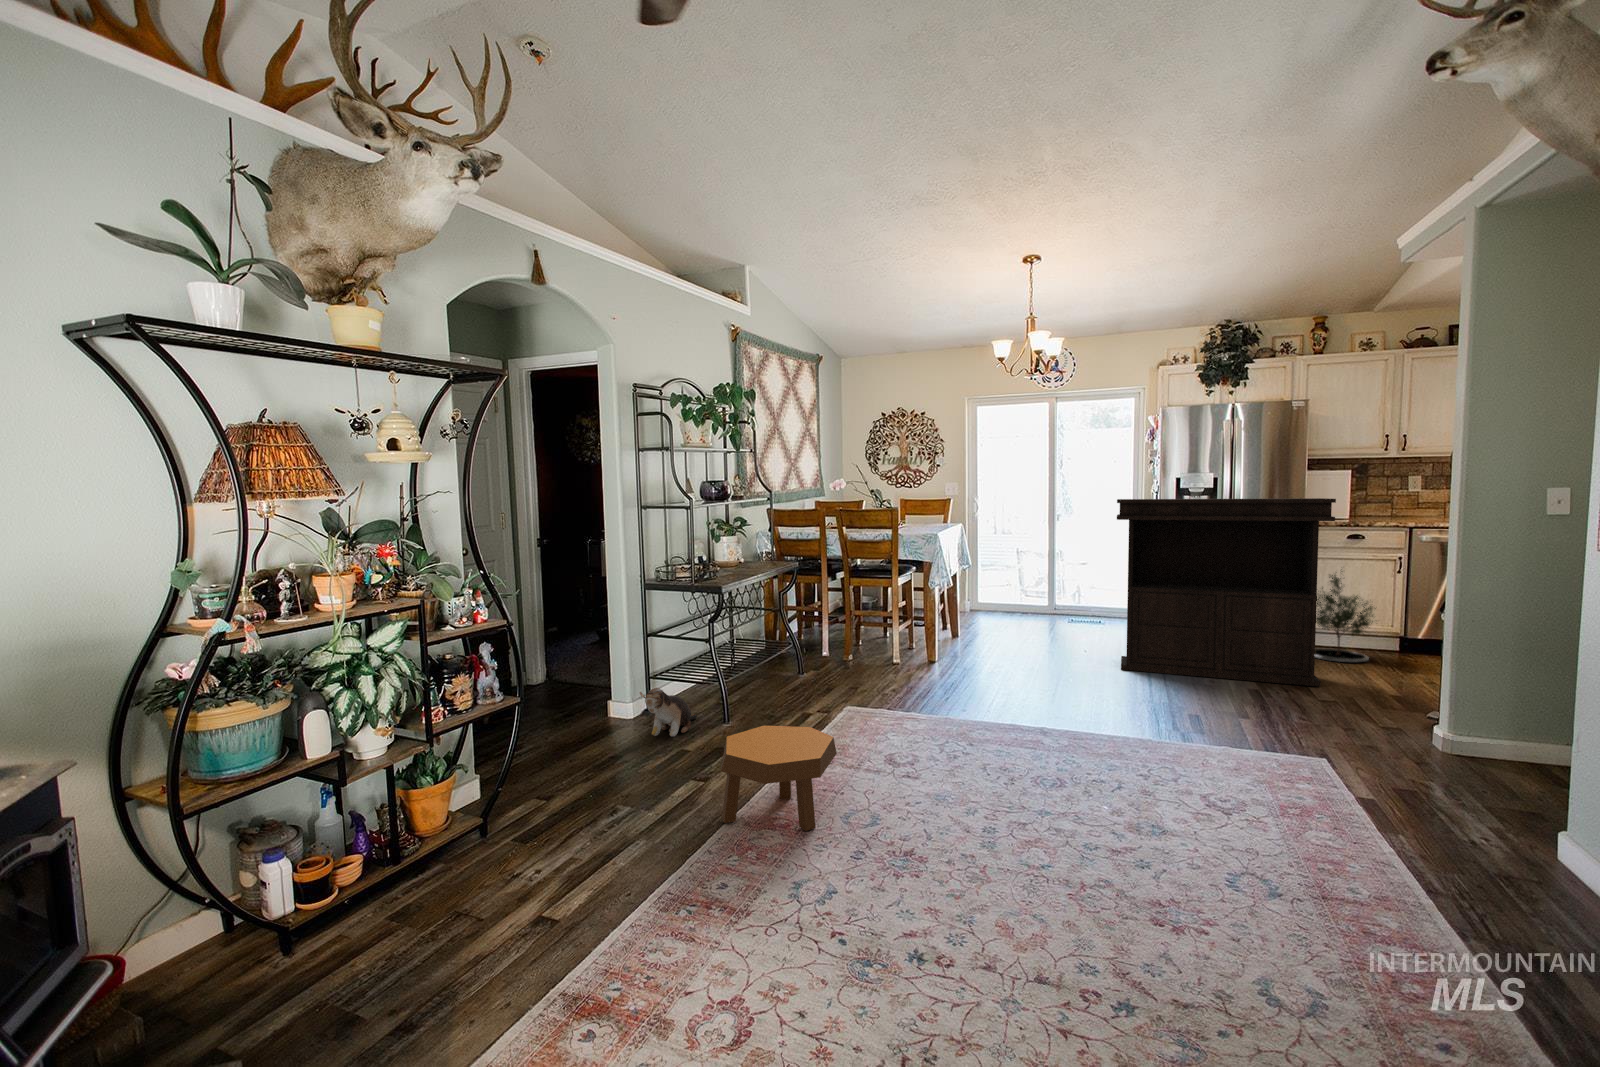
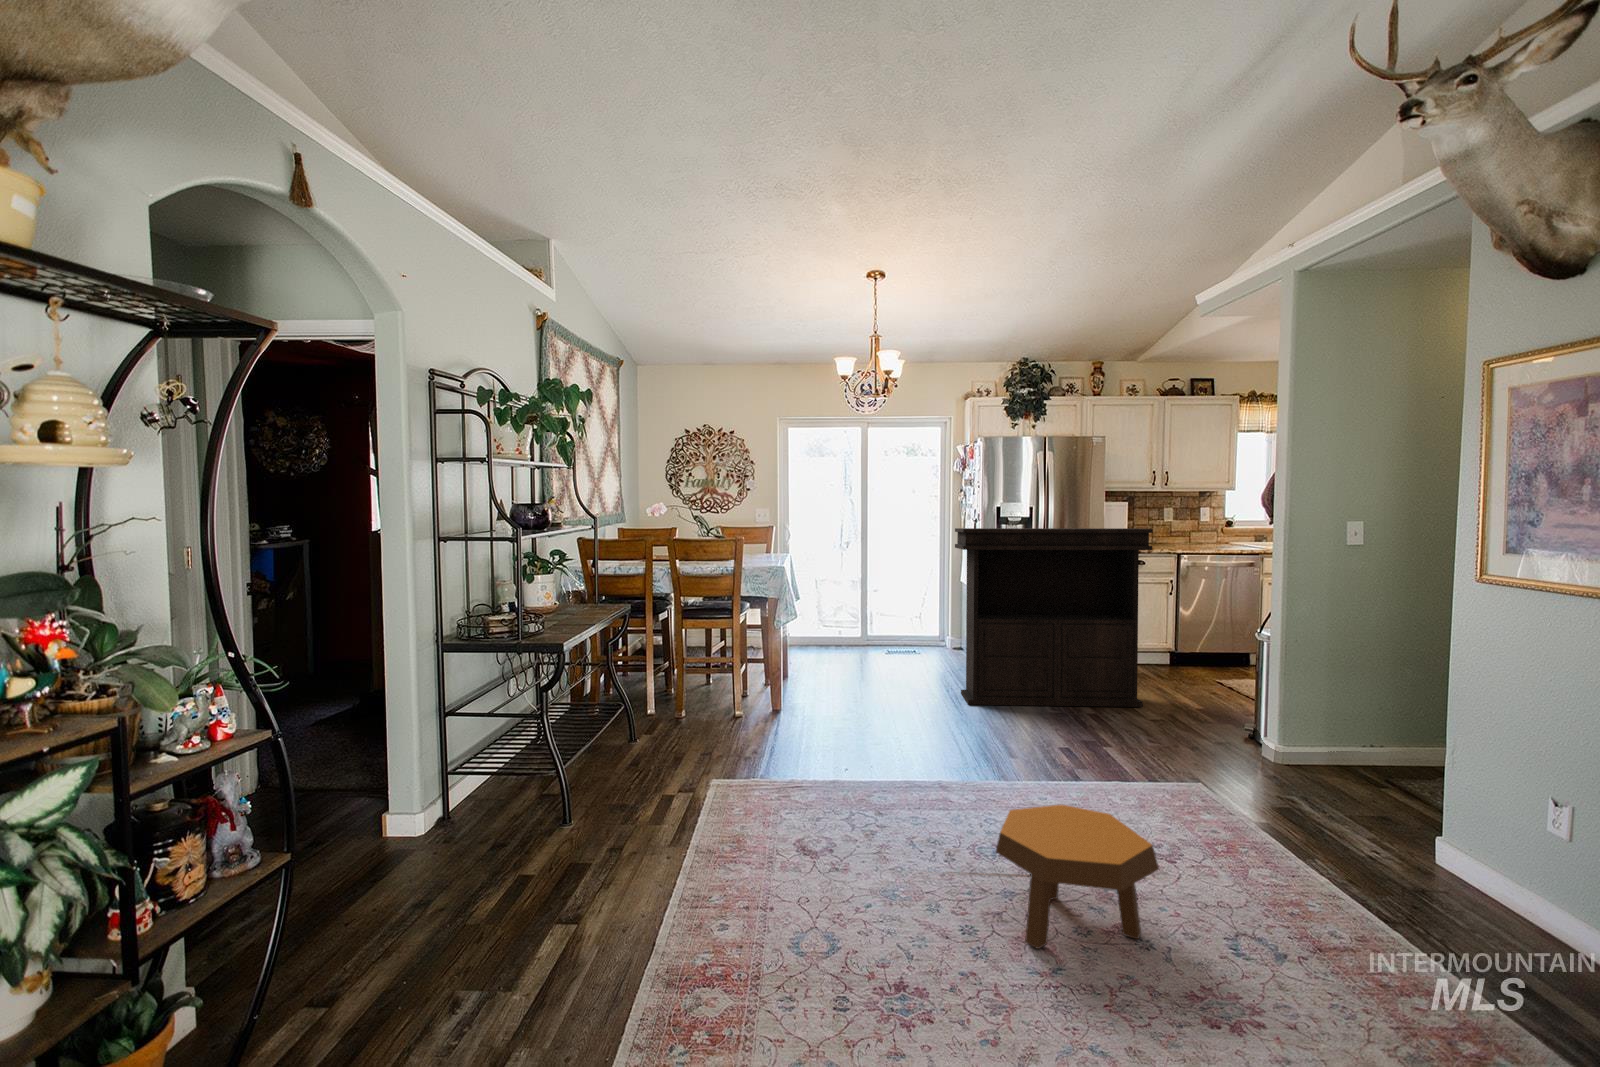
potted tree: present [1315,569,1376,662] -> none [1103,591,1166,680]
plush toy: present [640,688,697,737] -> none [450,792,519,861]
footstool: present [721,726,837,831] -> present [996,805,1159,949]

